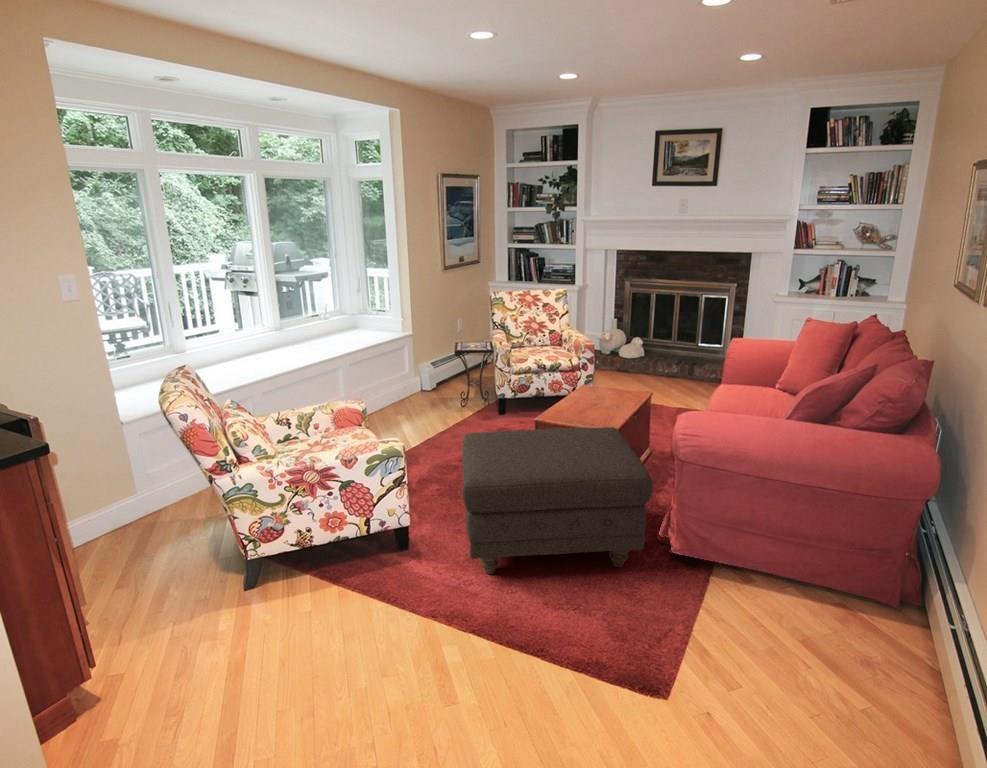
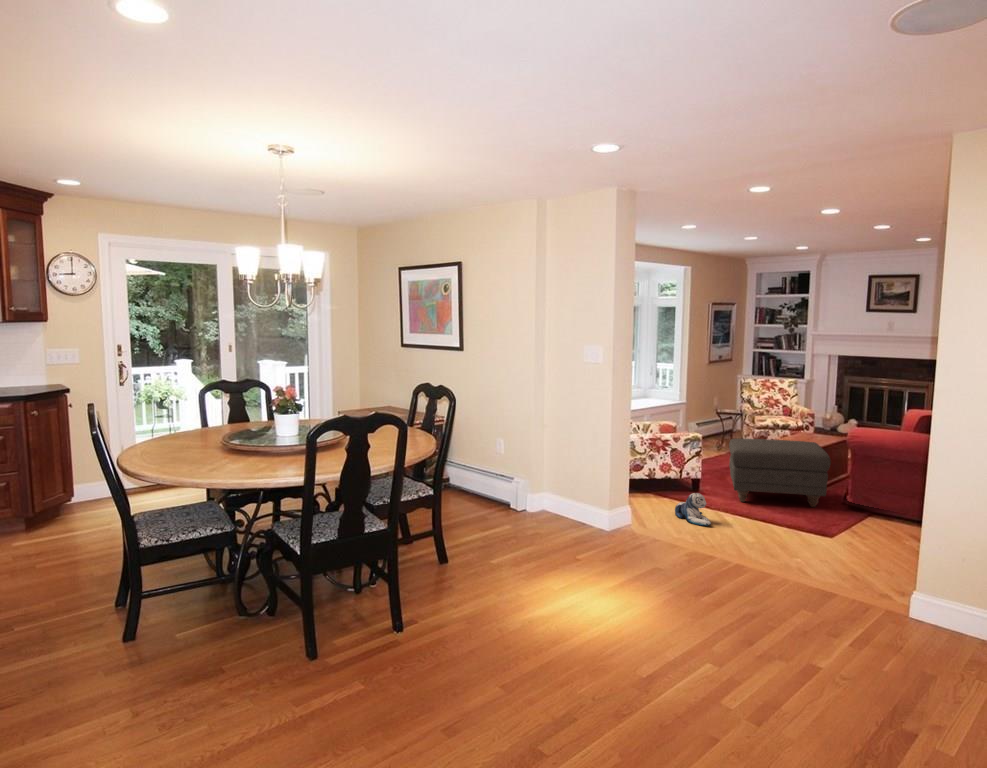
plush toy: none [333,625,410,722] -> present [675,493,711,526]

